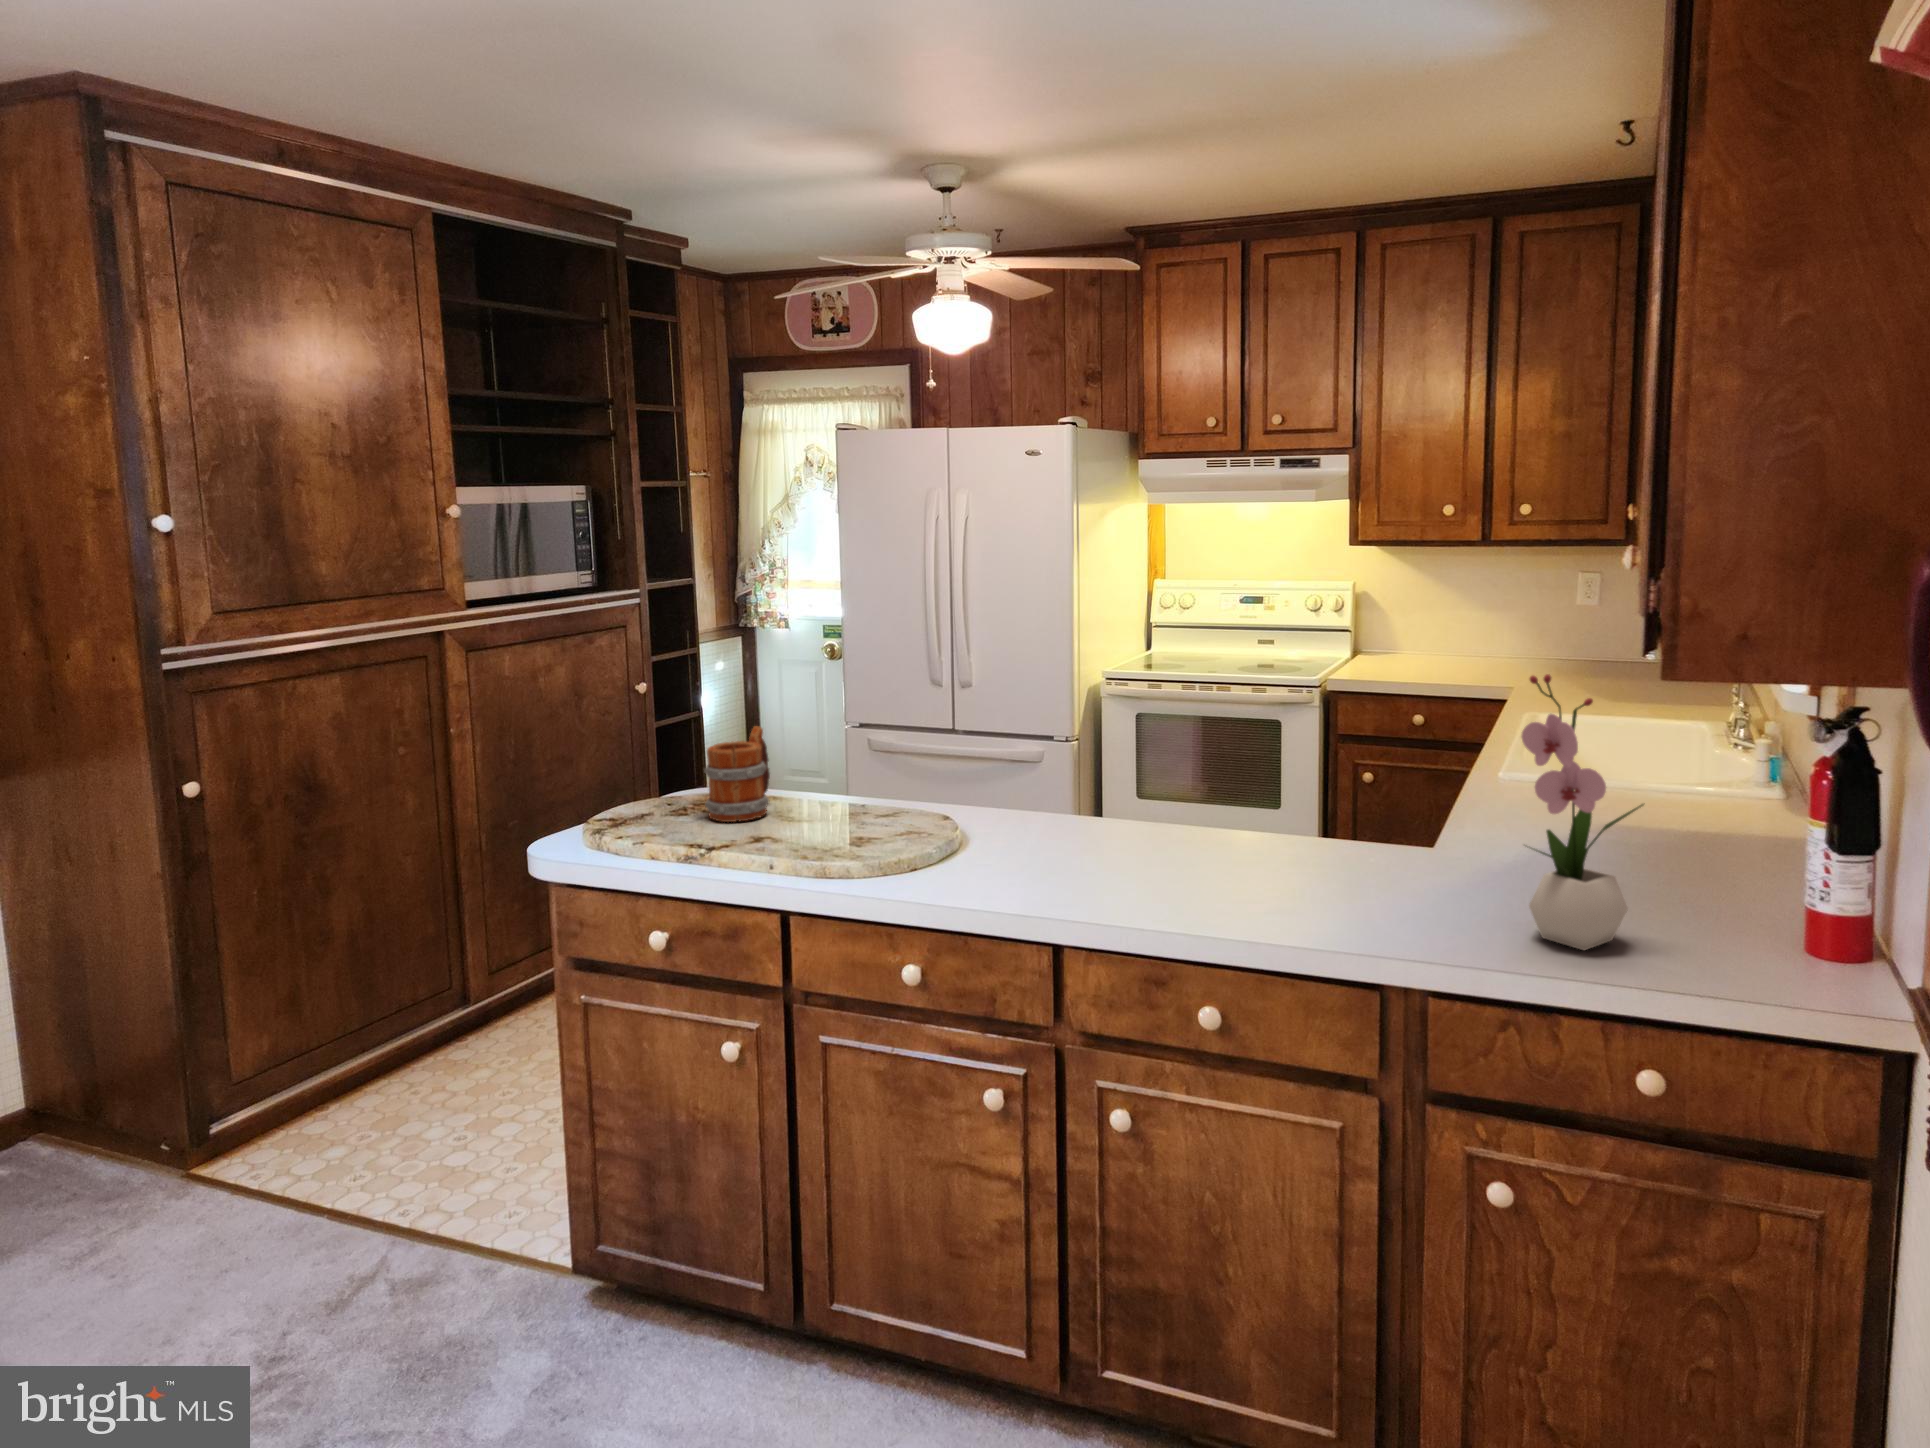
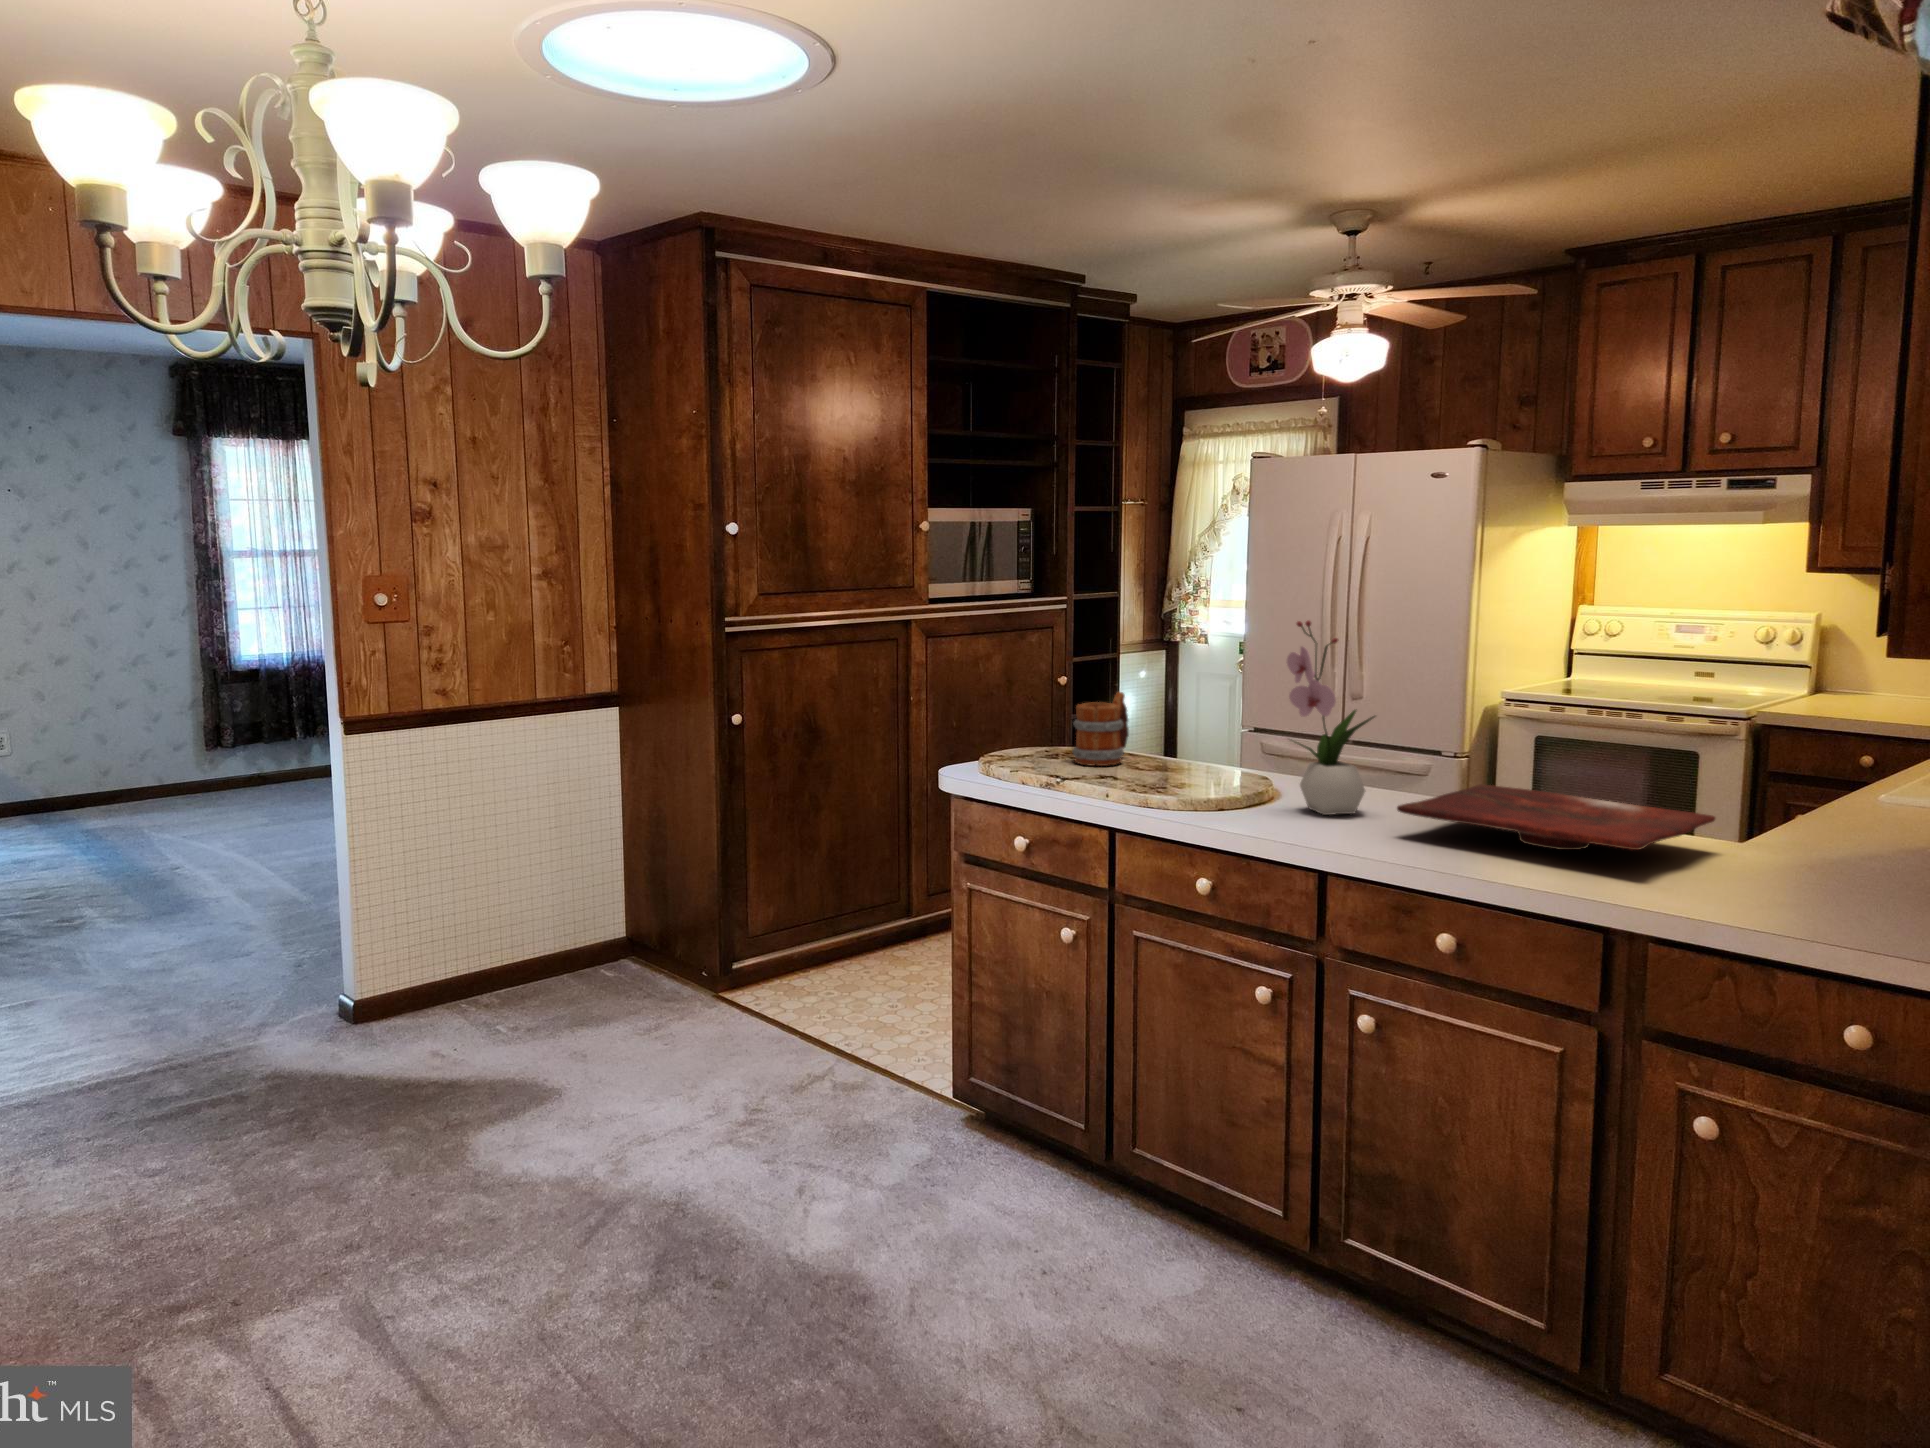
flower arrangement: present [1521,674,1644,951] -> present [1287,621,1375,815]
cutting board: none [1130,814,1437,895] -> present [1397,784,1715,850]

